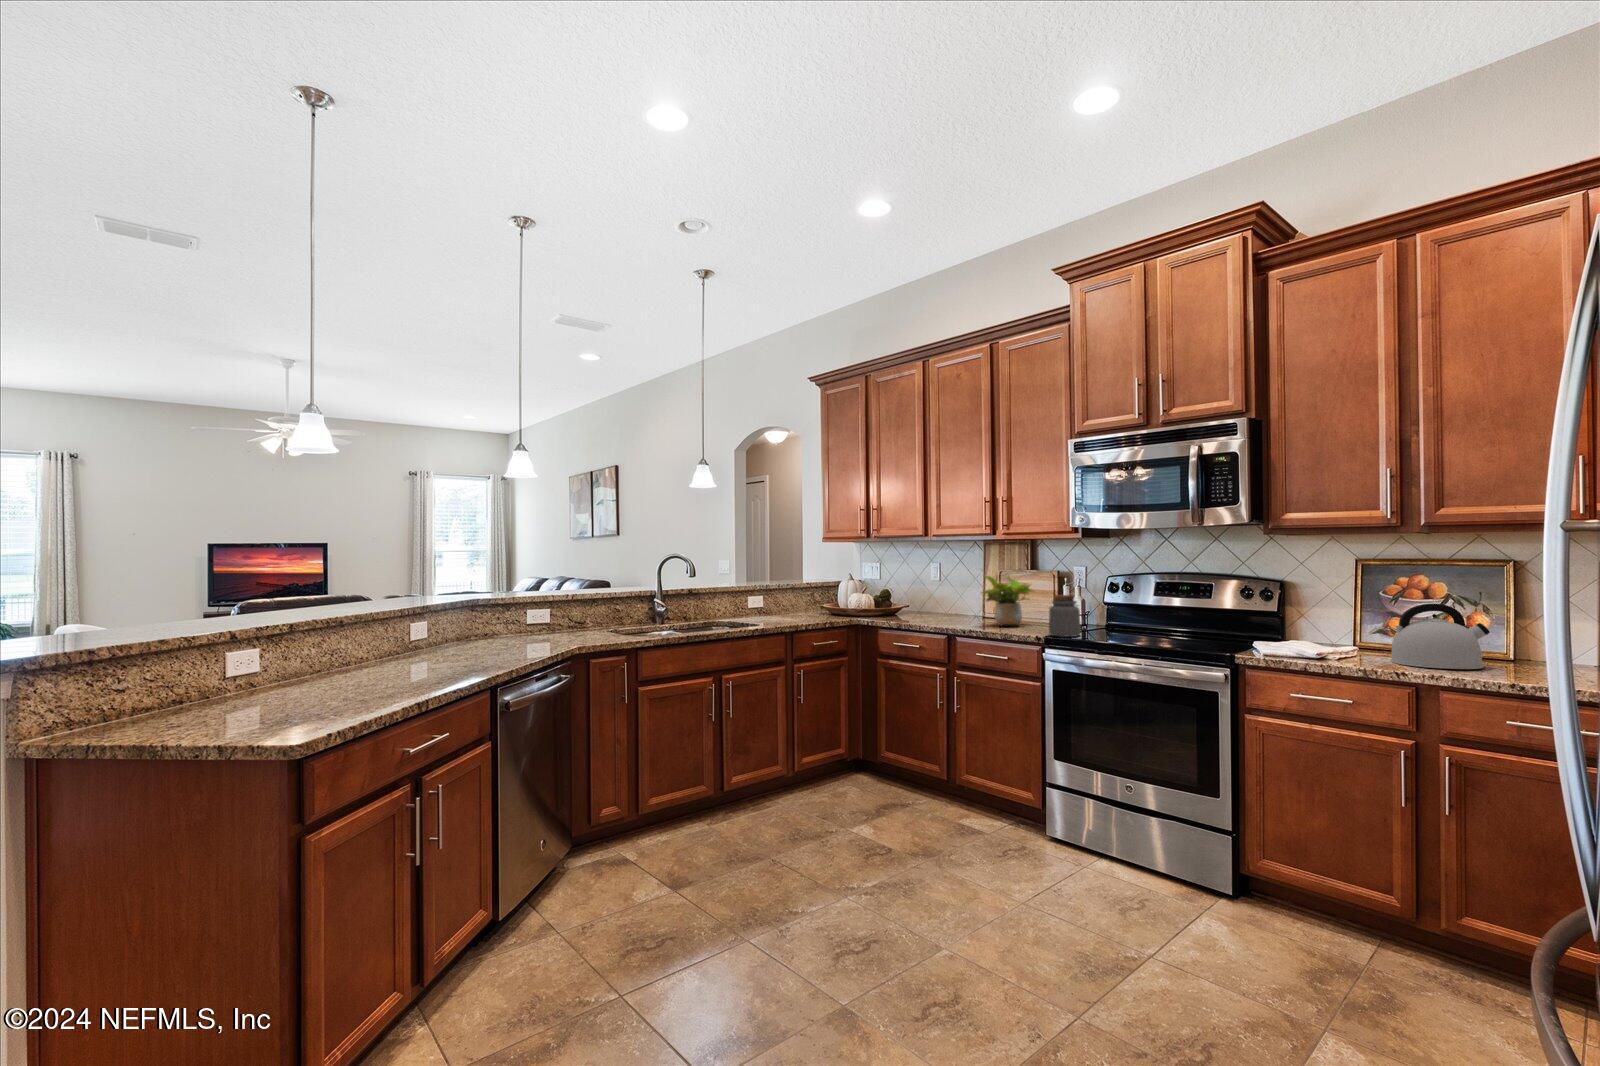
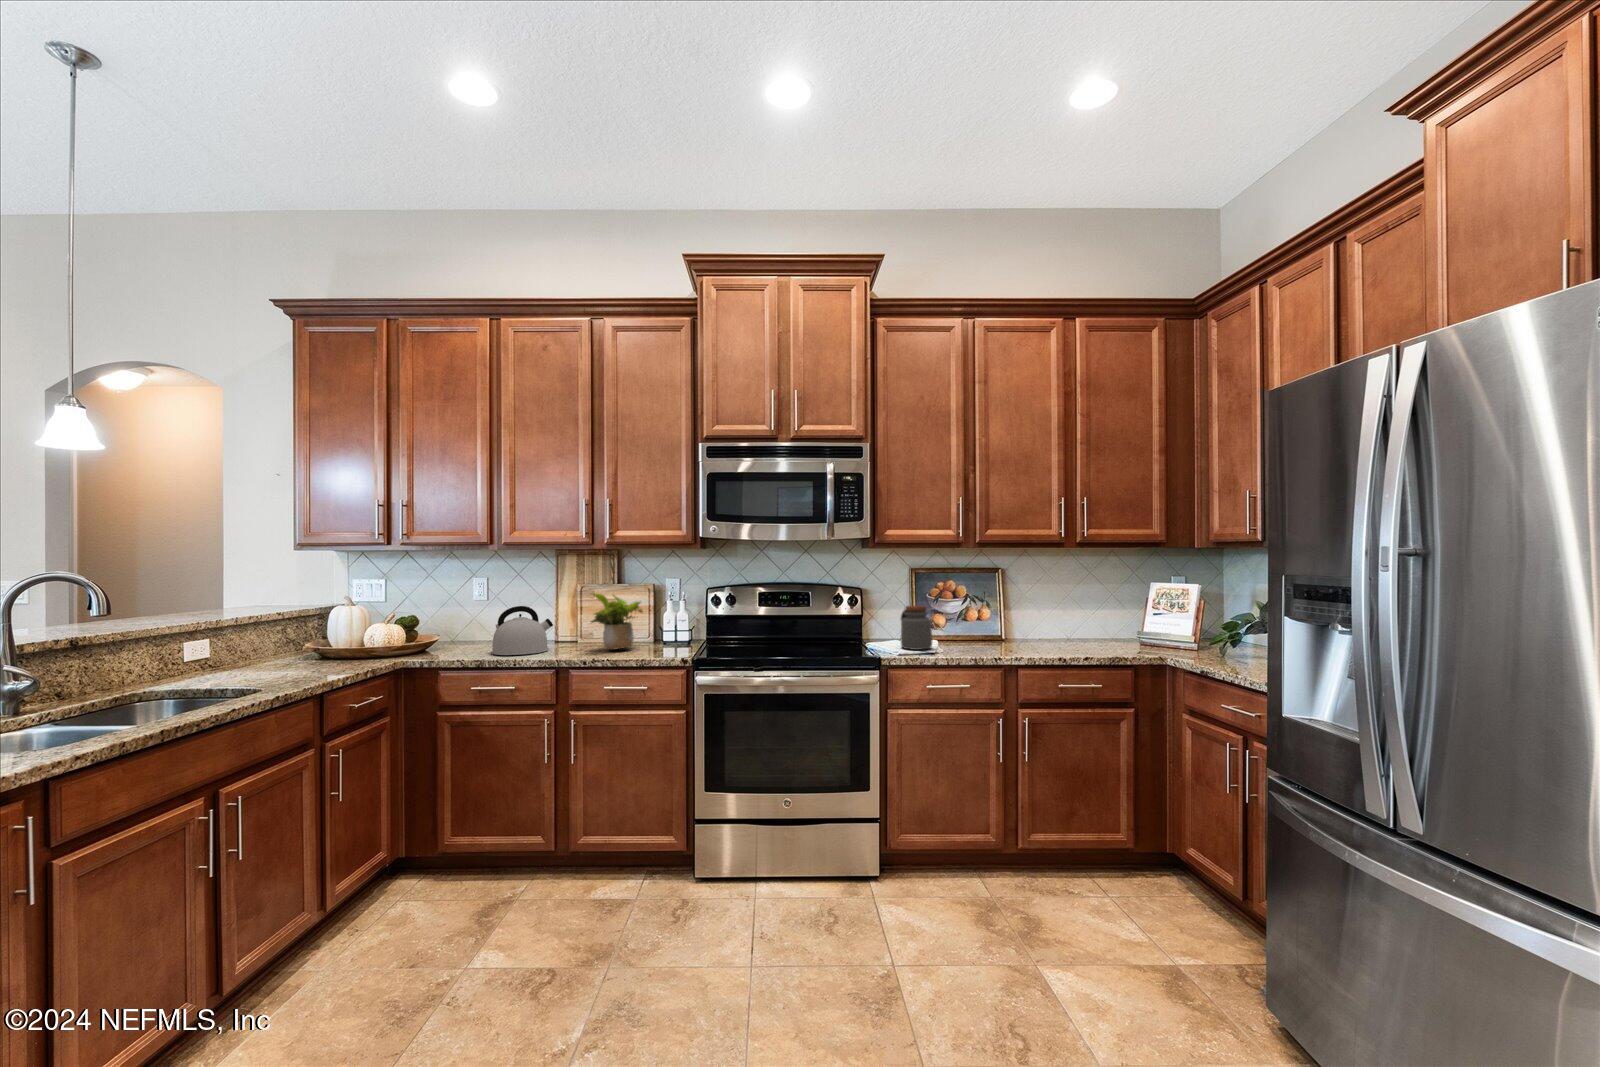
jar: present [1049,595,1081,637] -> present [901,605,932,650]
kettle: present [1390,604,1490,669] -> present [492,606,553,655]

